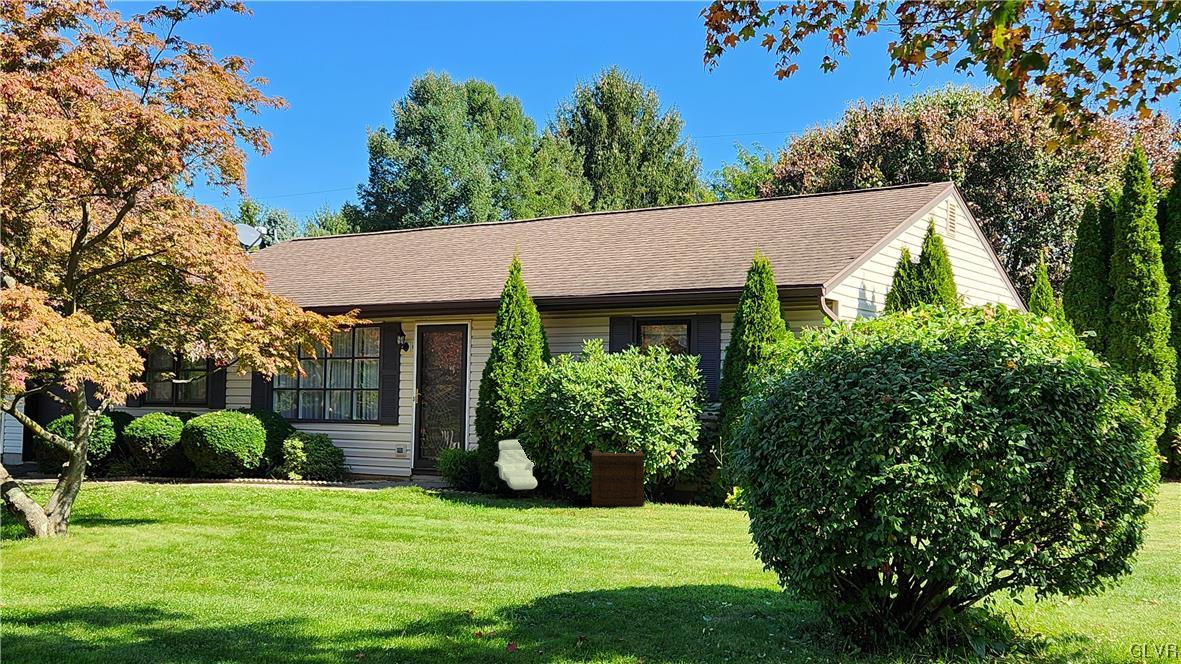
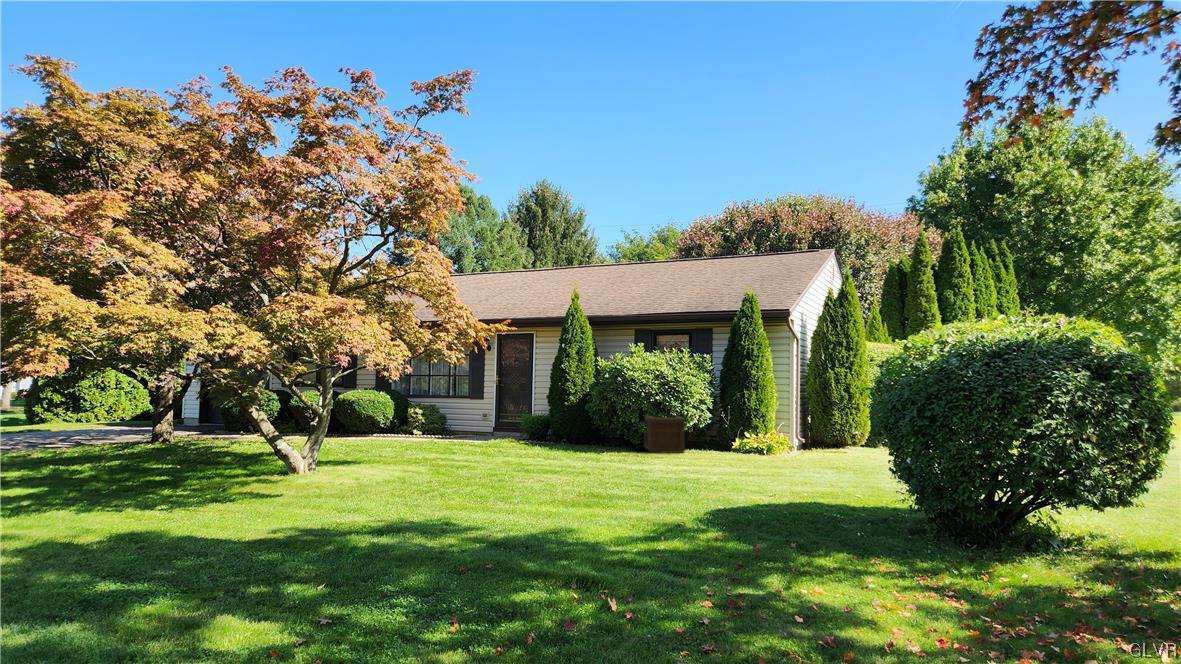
armchair: present [494,440,537,499] -> none [572,409,606,448]

